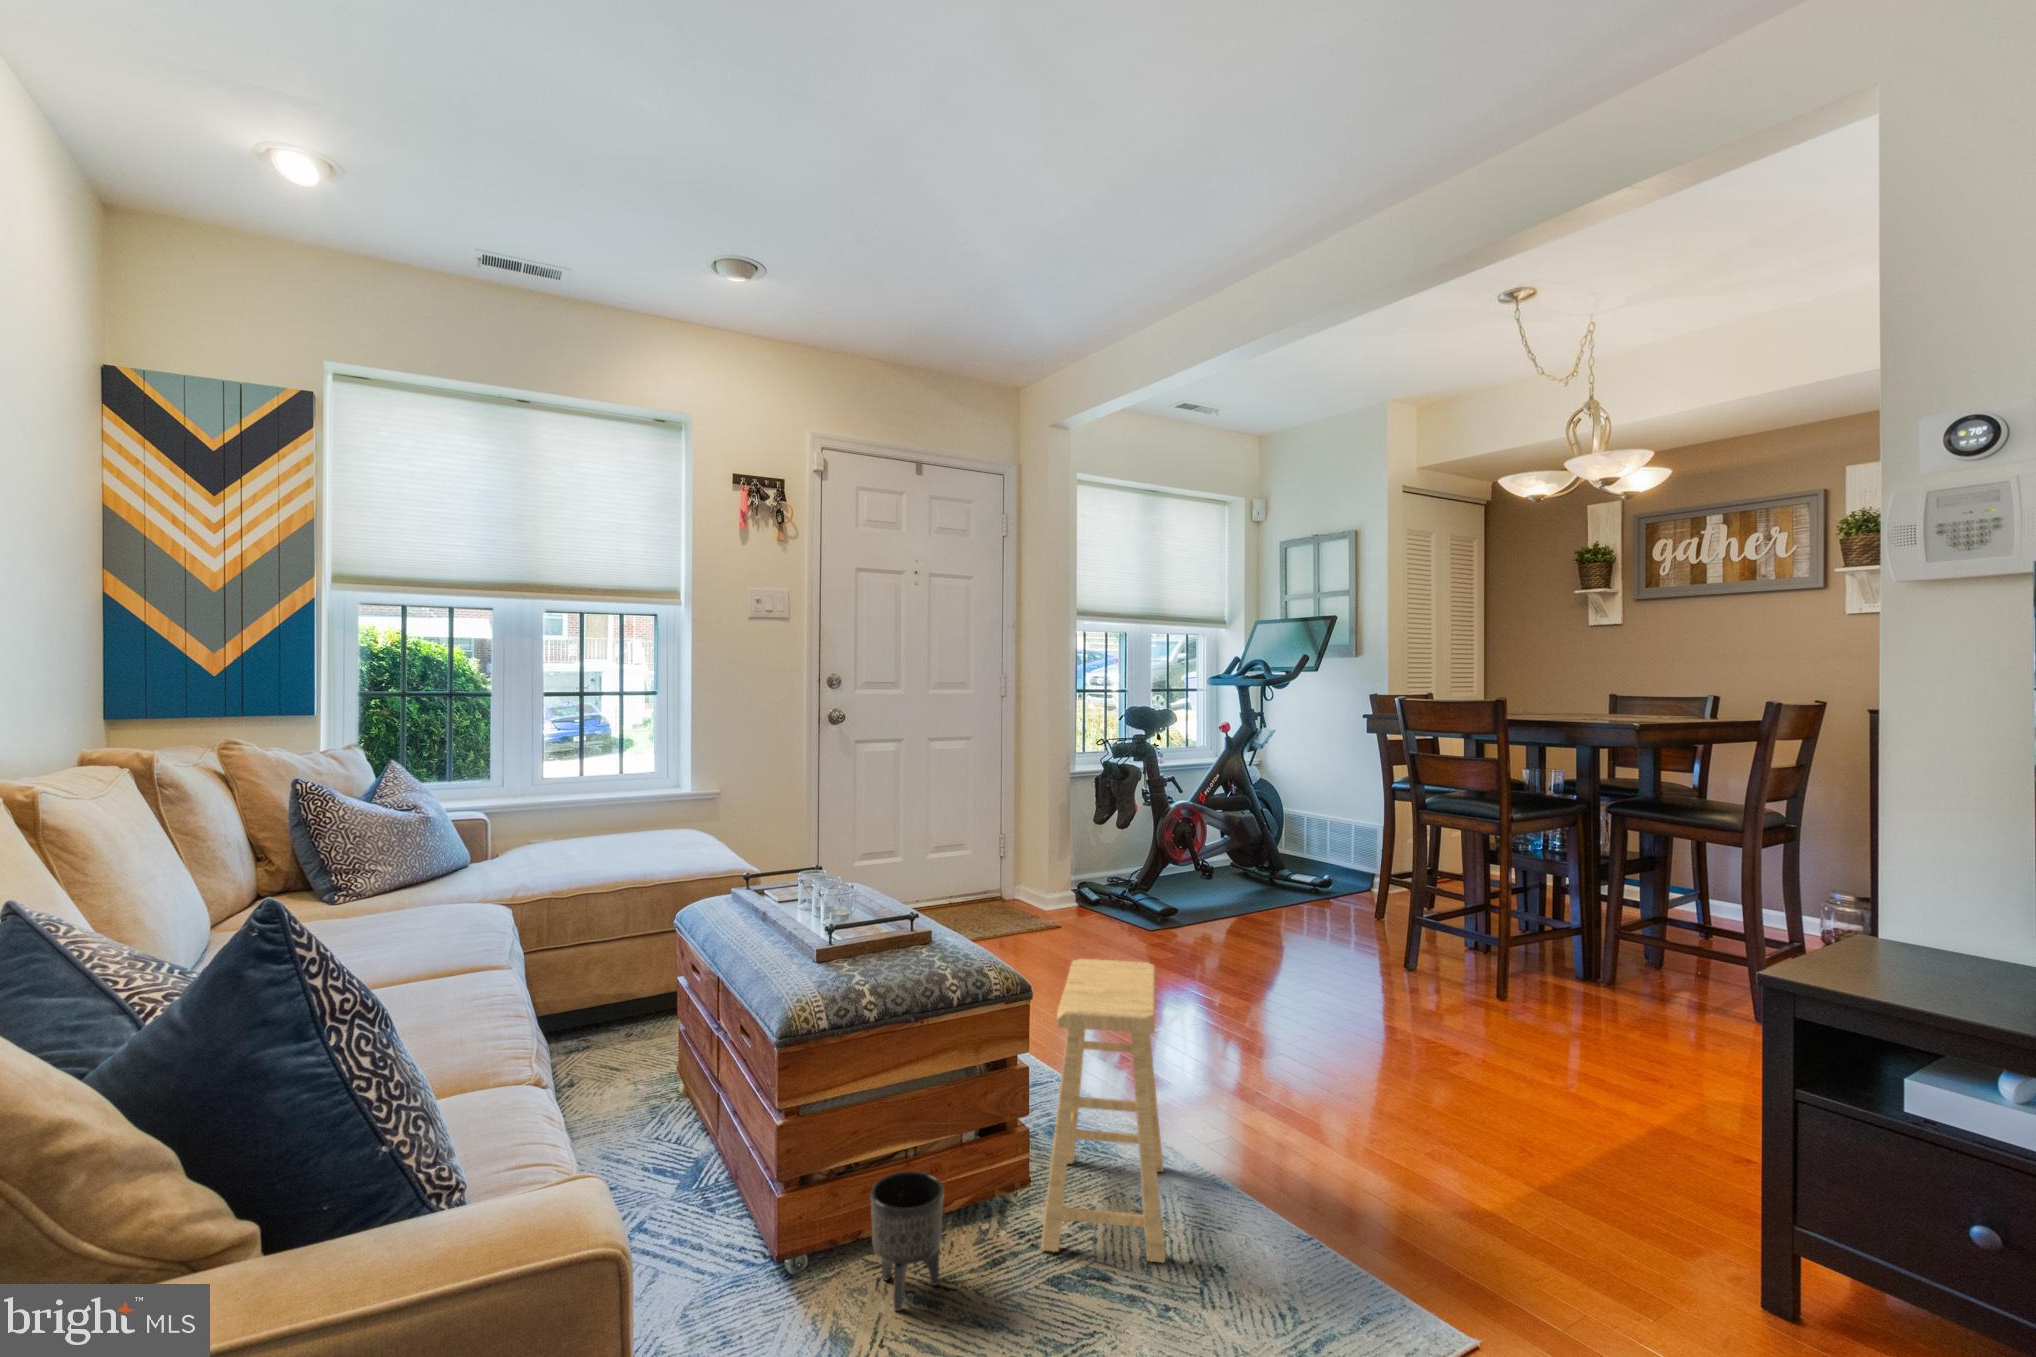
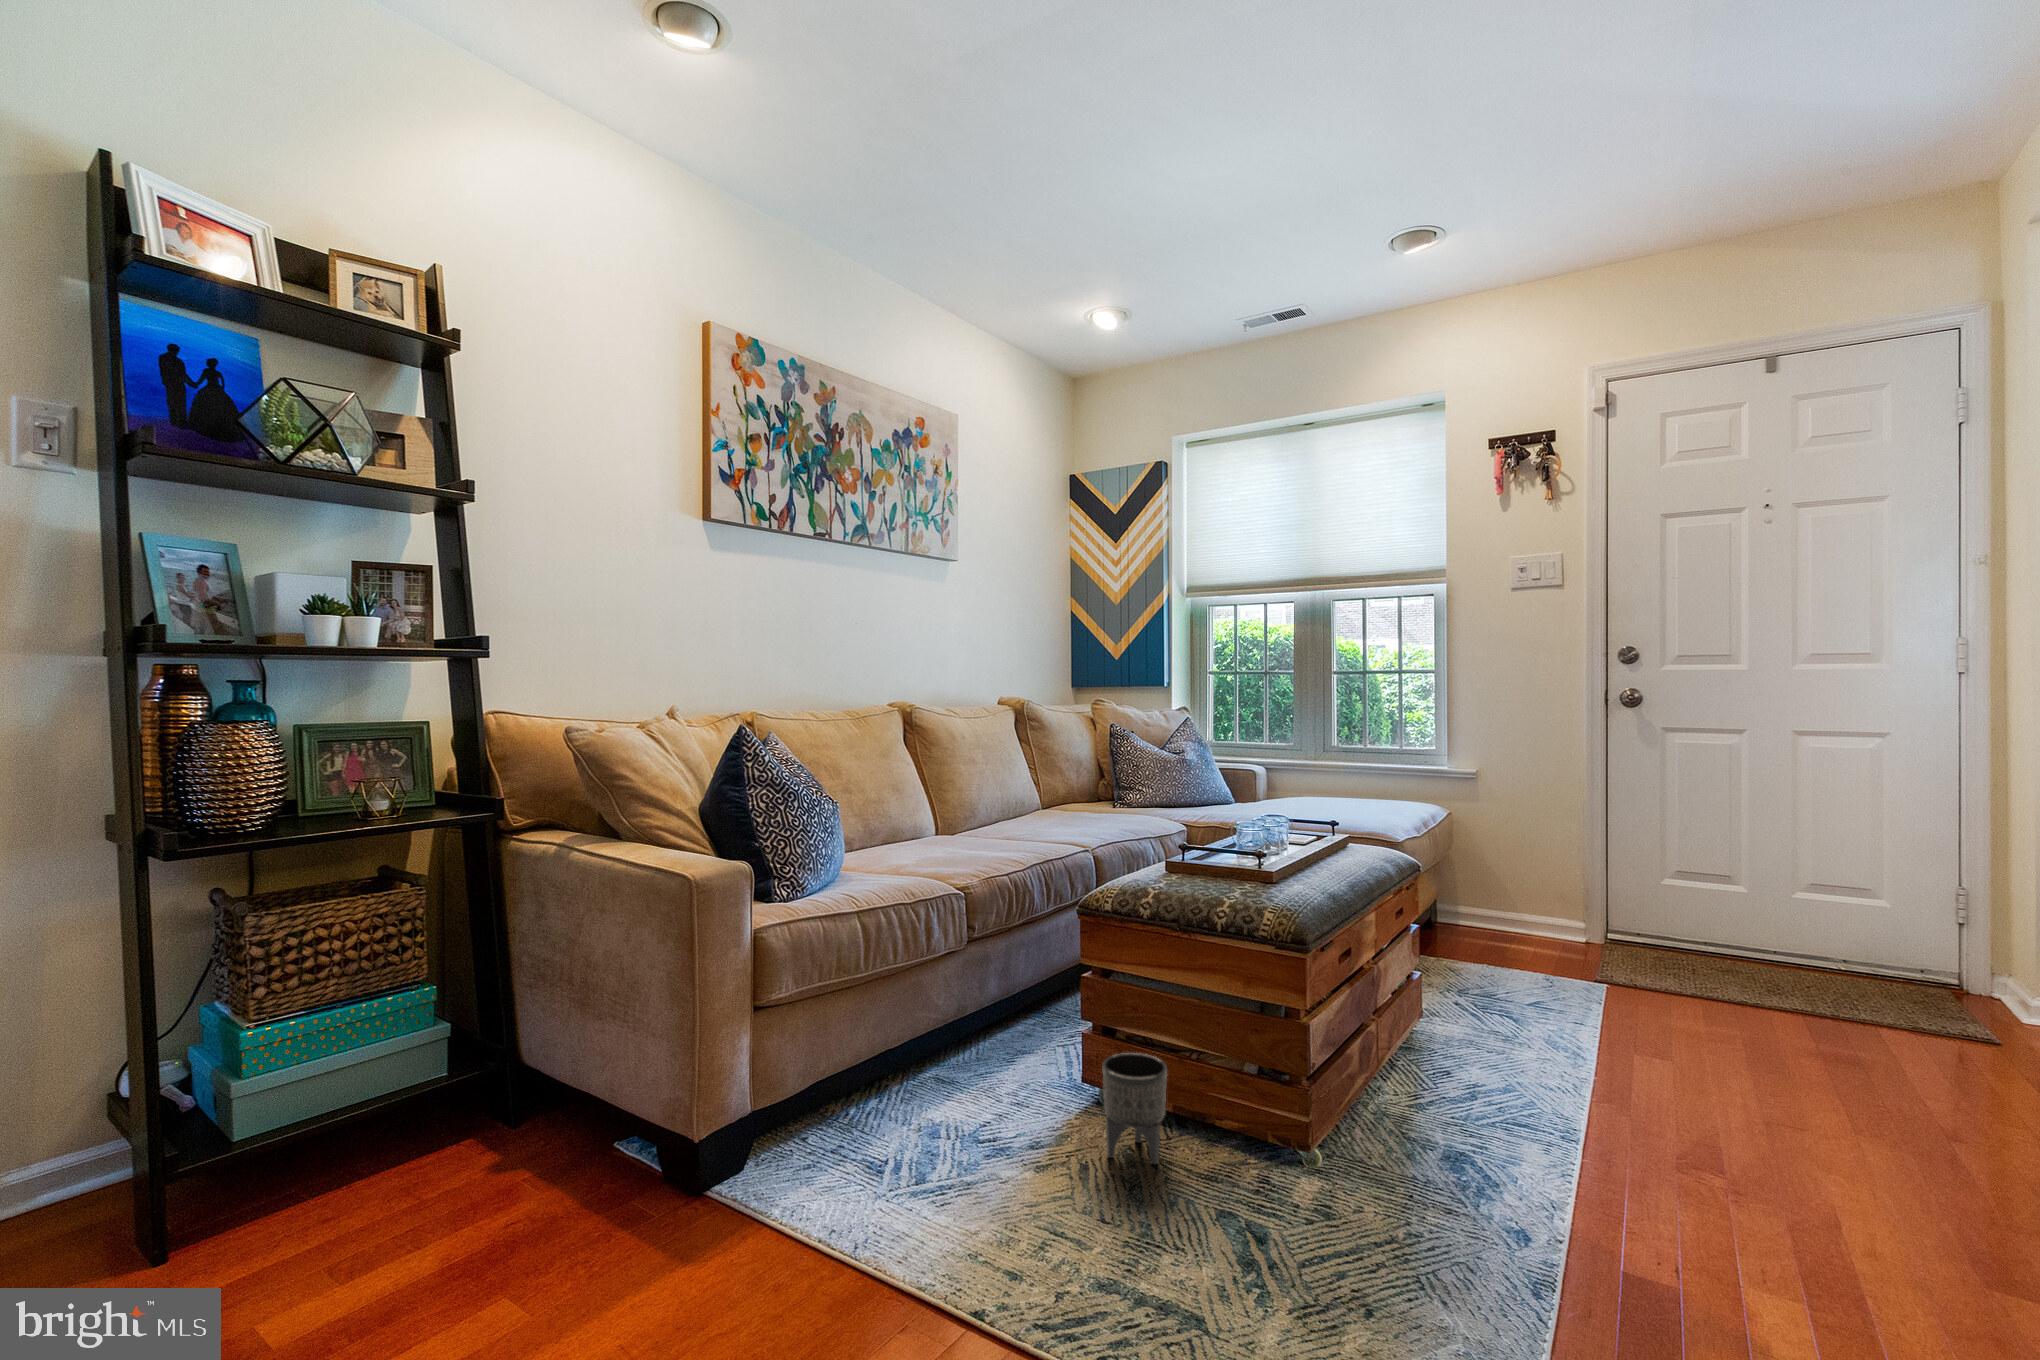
footstool: present [1041,958,1165,1263] -> none [1257,944,1514,1280]

